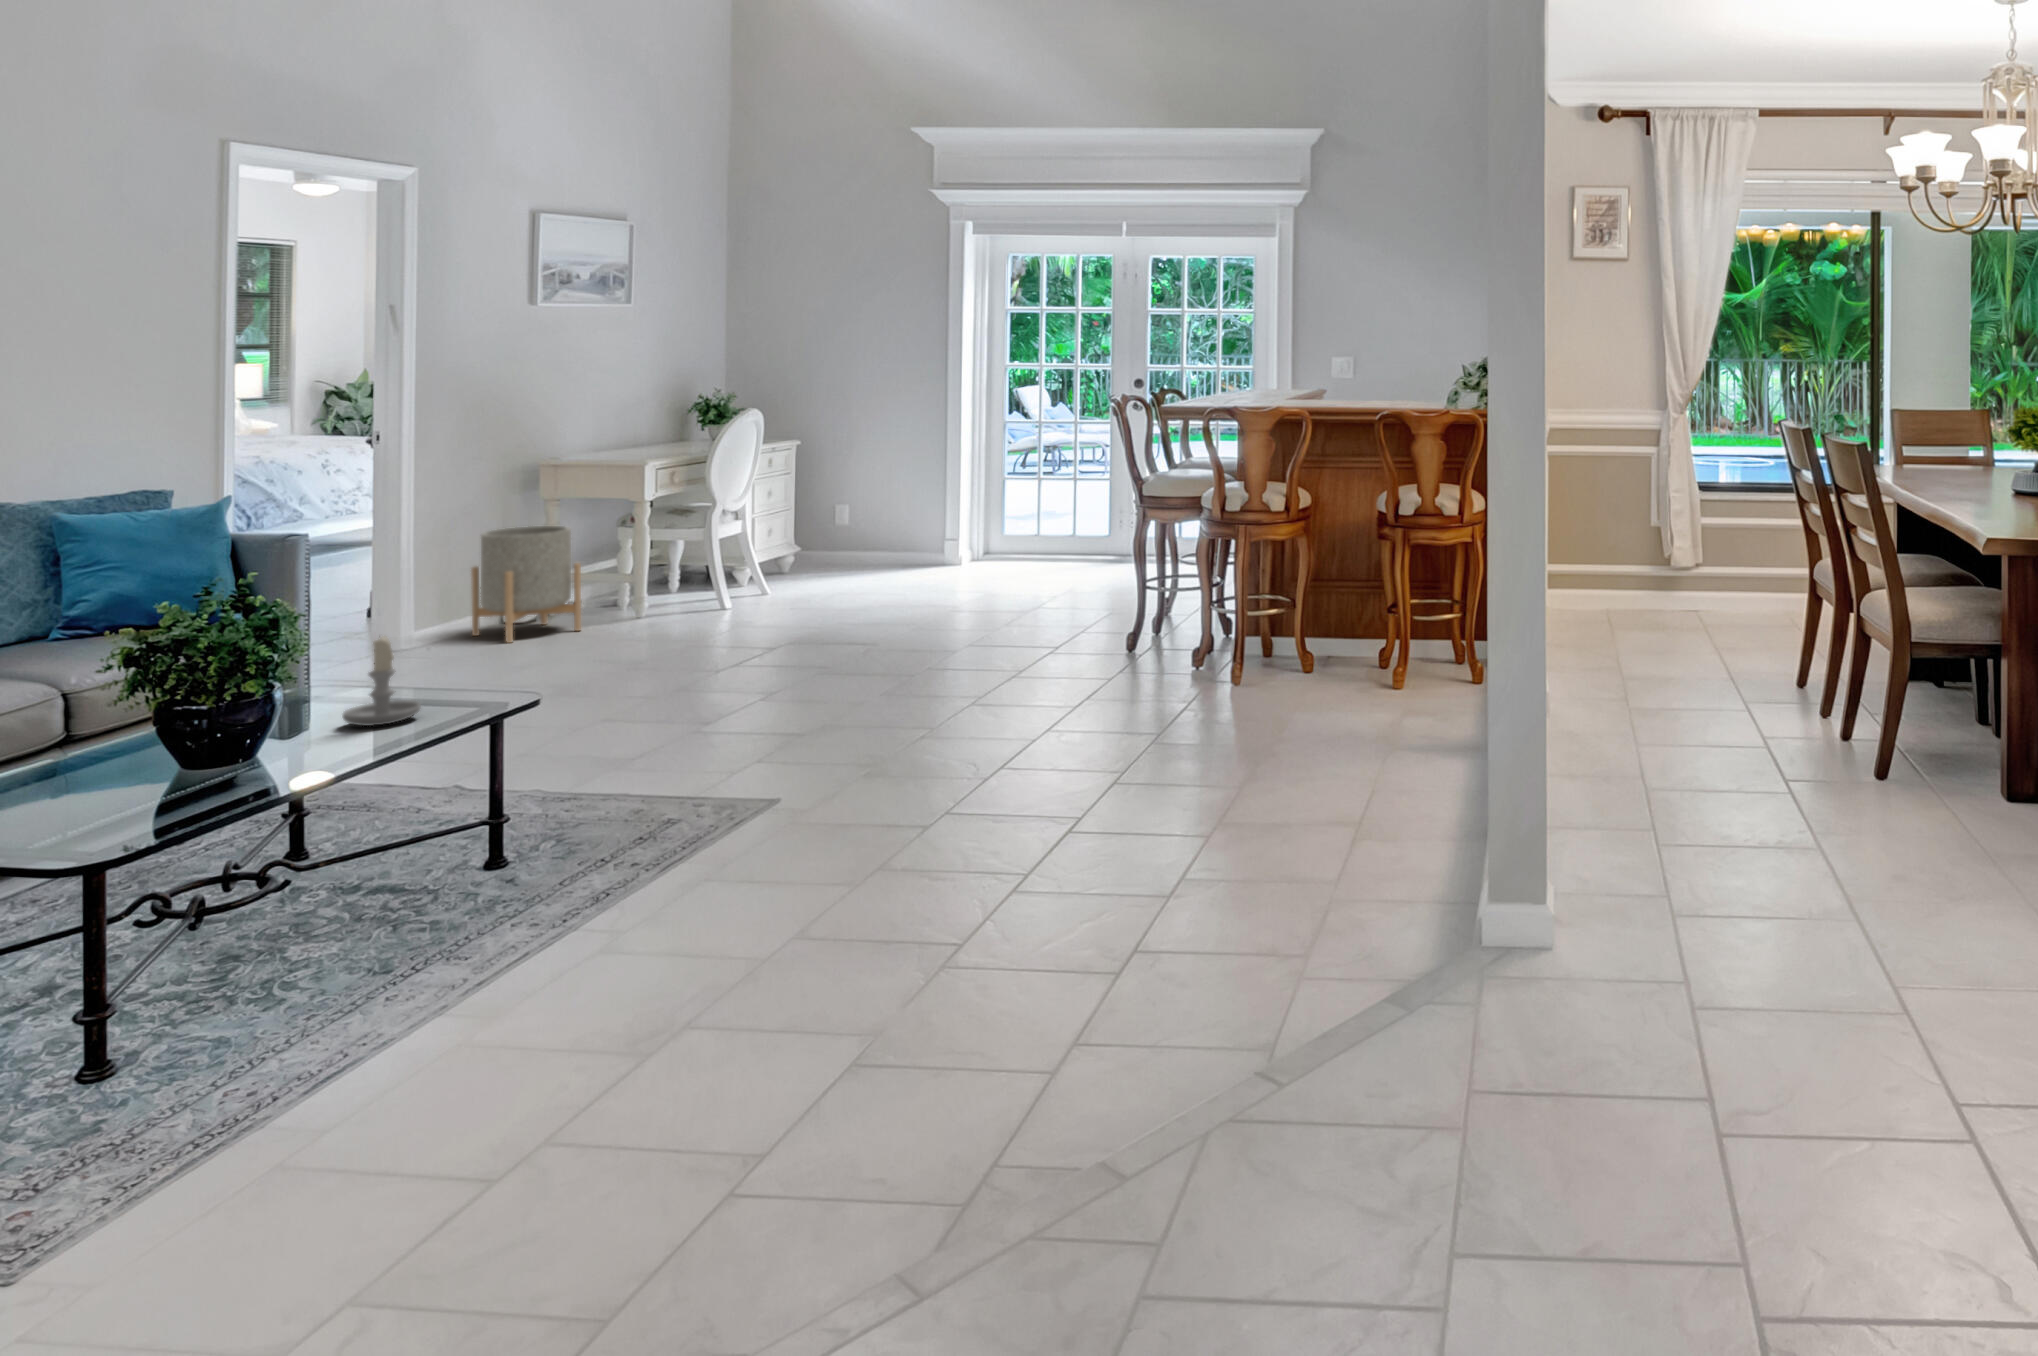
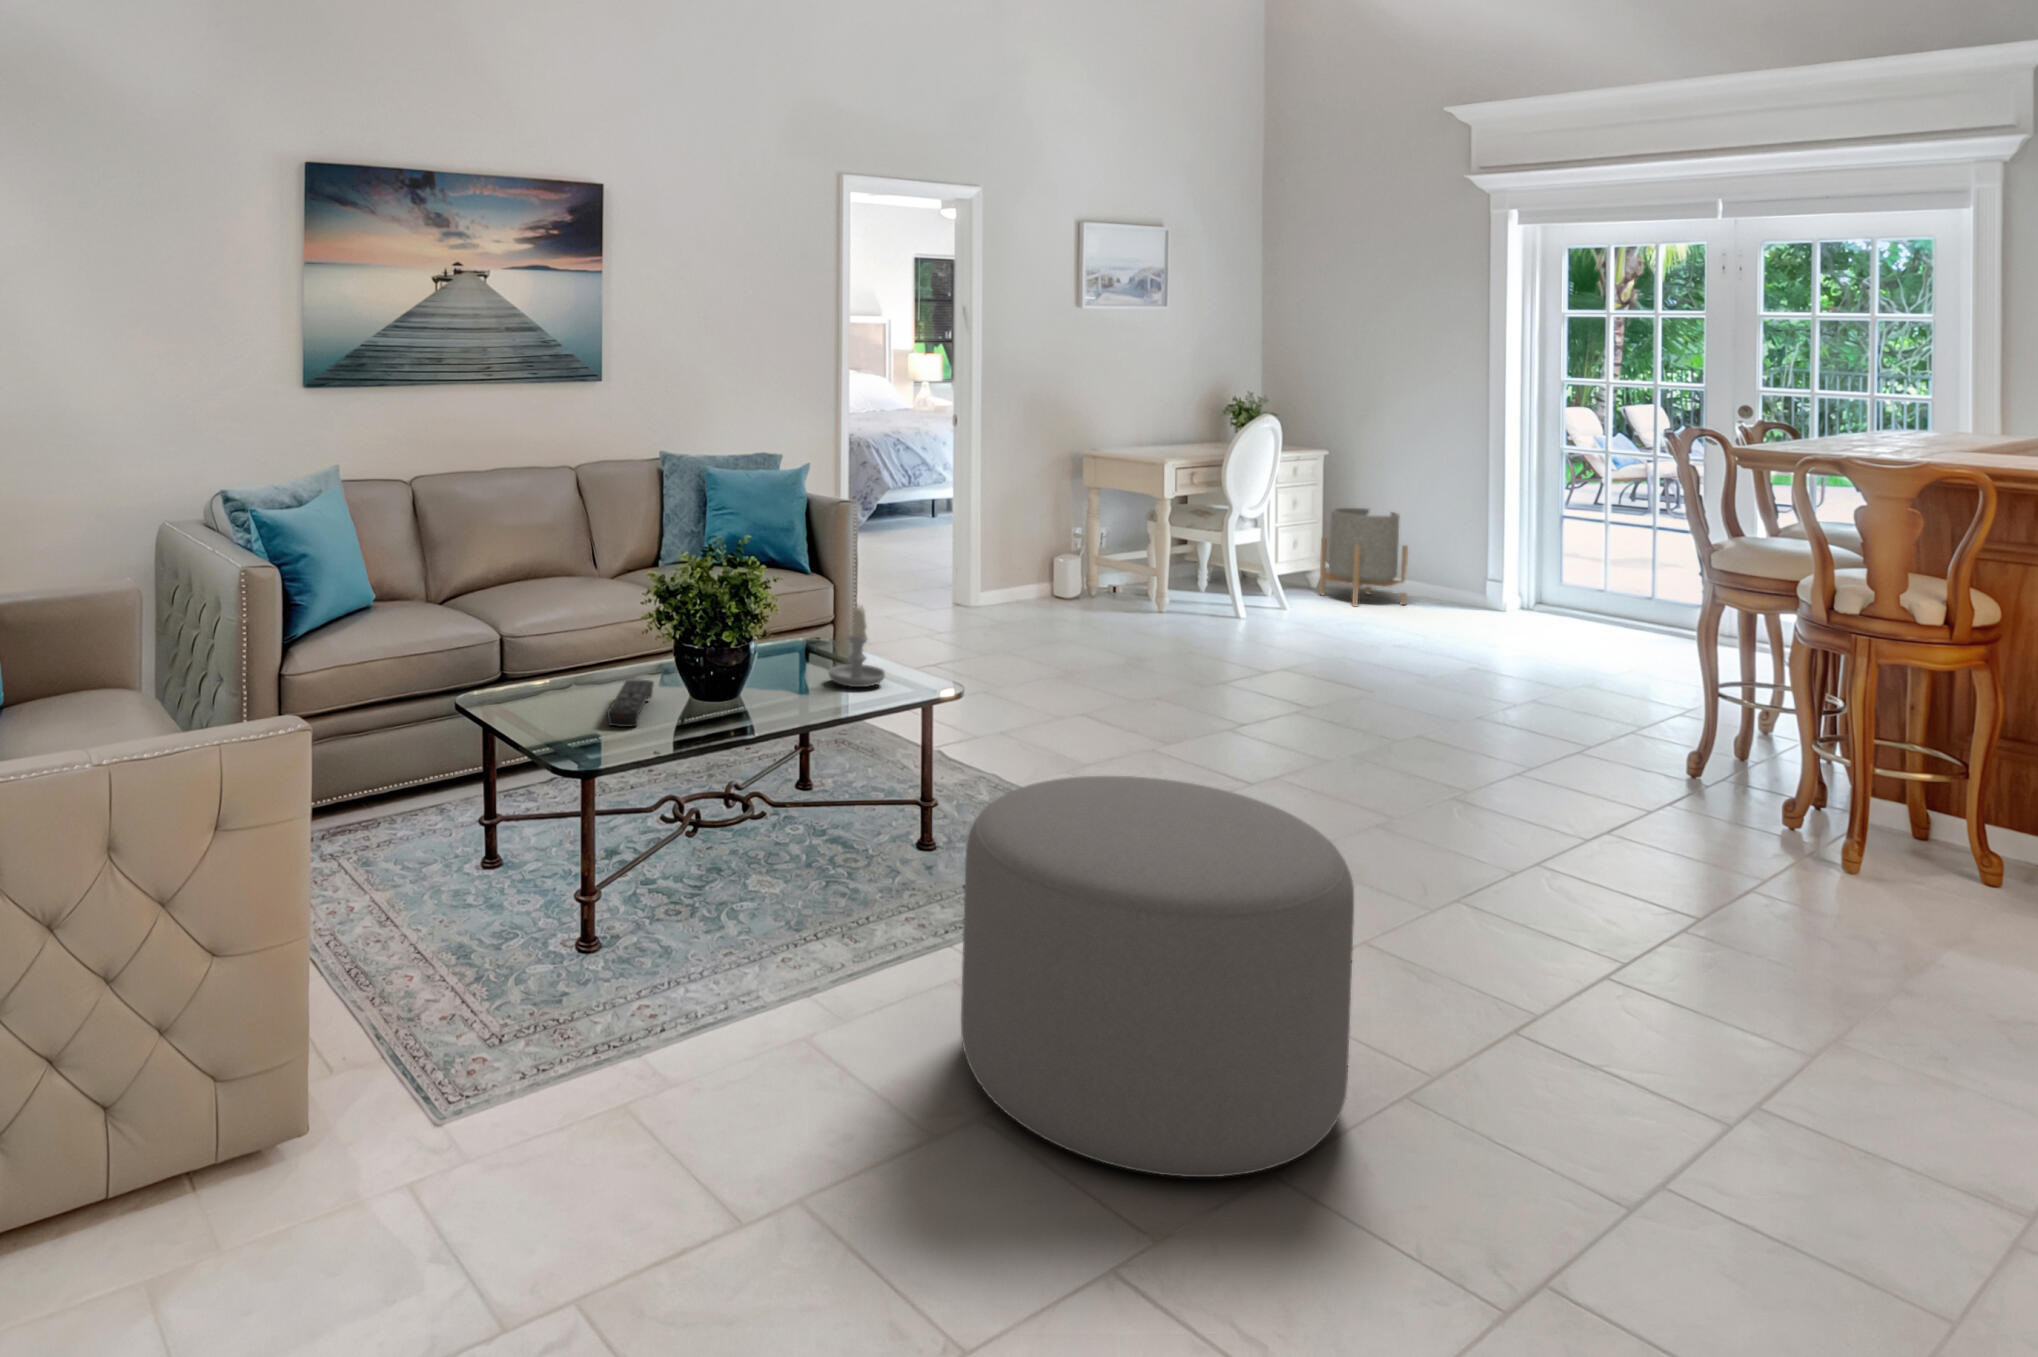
planter: present [471,526,581,643] -> present [1319,508,1408,606]
ottoman: none [637,705,982,1010] -> present [961,776,1354,1177]
remote control: none [50,768,112,825] -> present [607,680,654,727]

